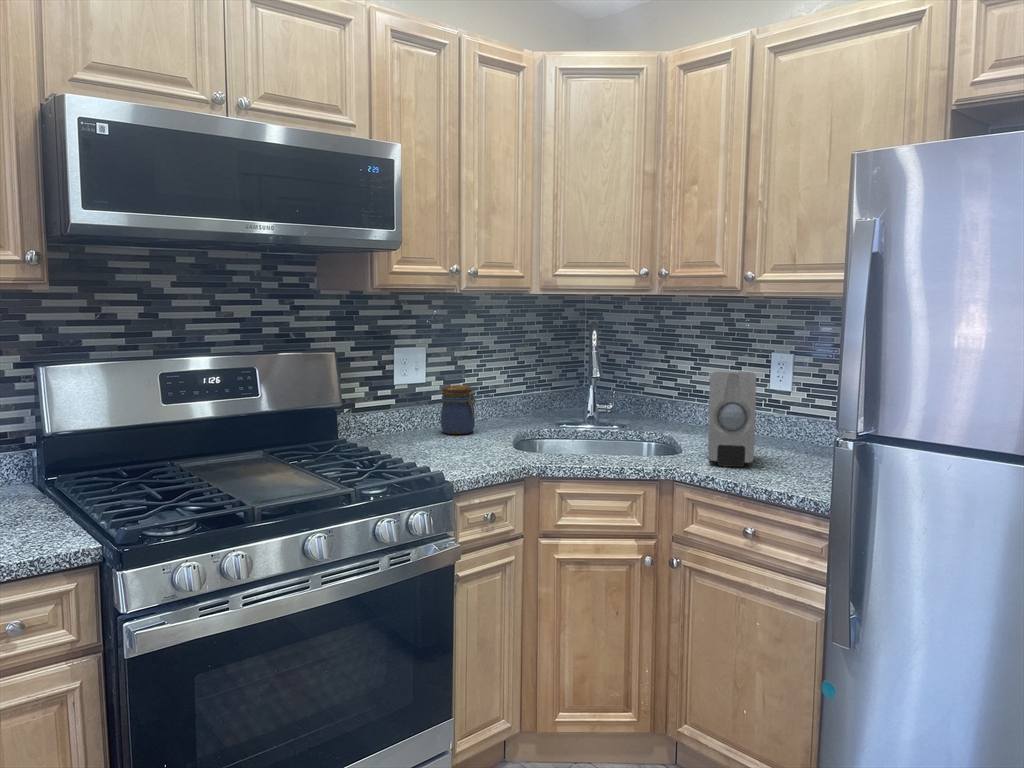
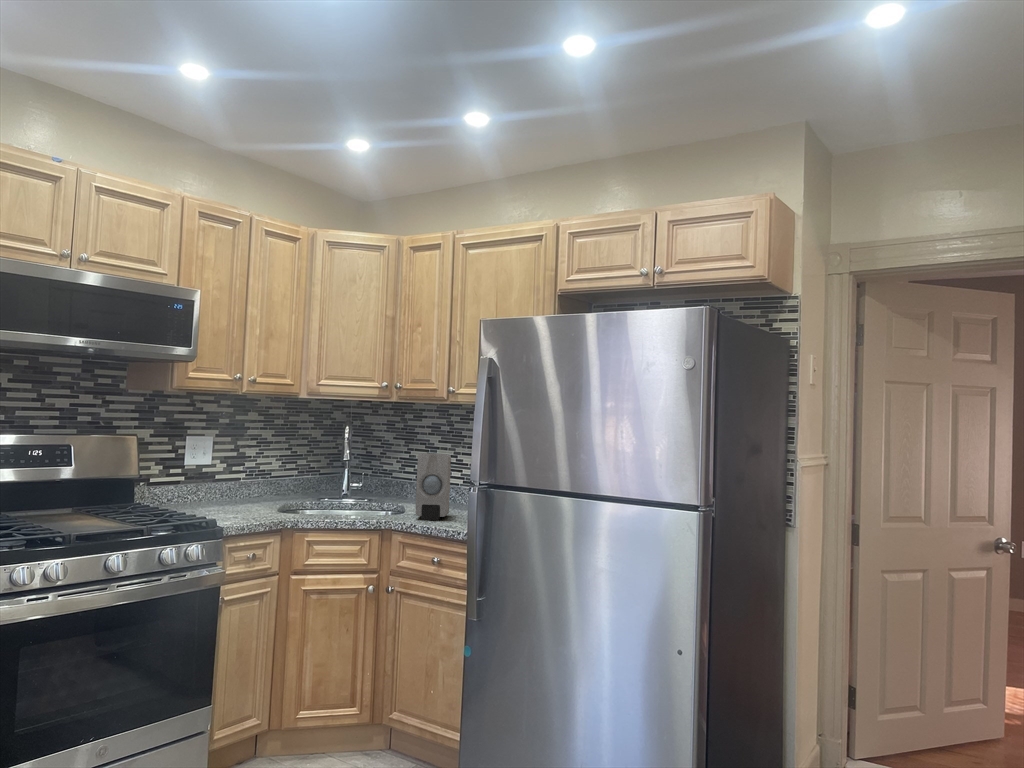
jar: present [441,385,477,434] -> none [223,466,252,504]

